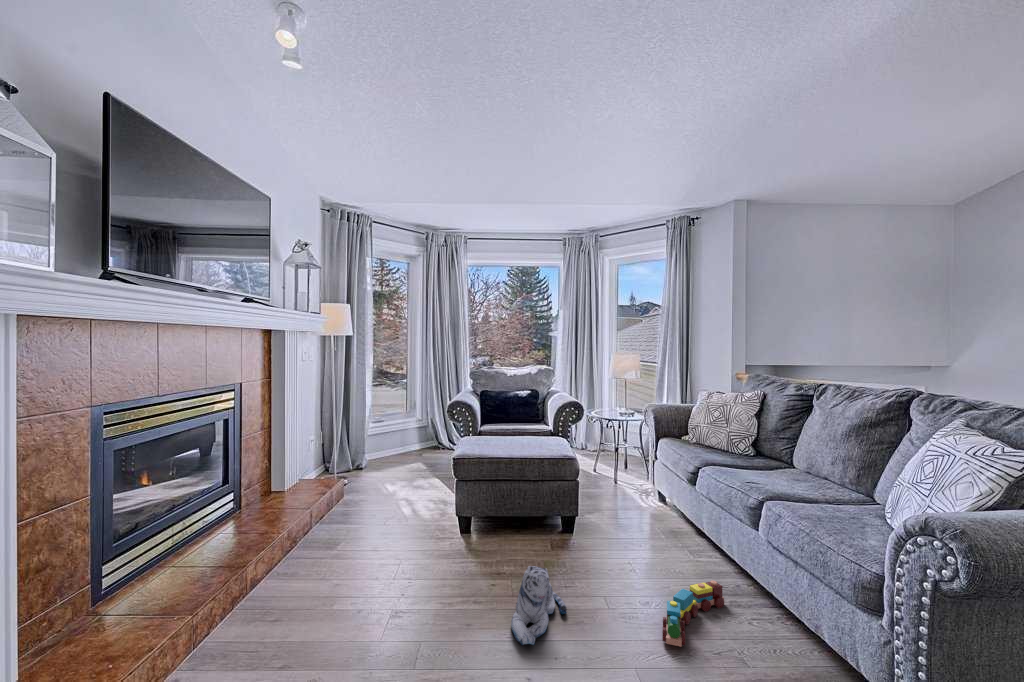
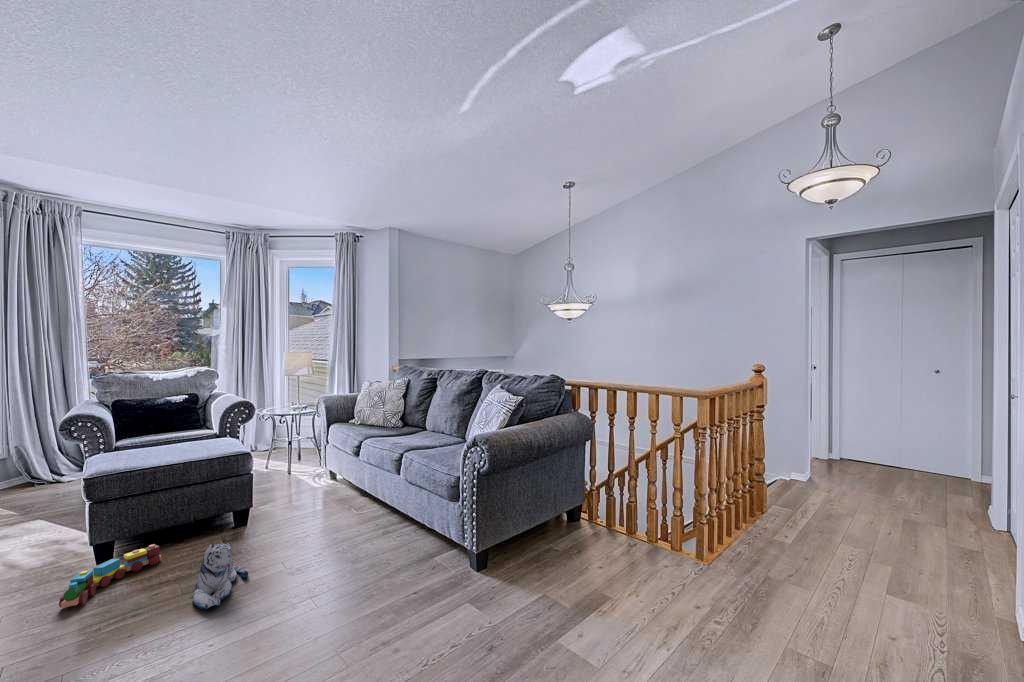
toy train: present [662,581,724,647] -> present [59,544,161,608]

